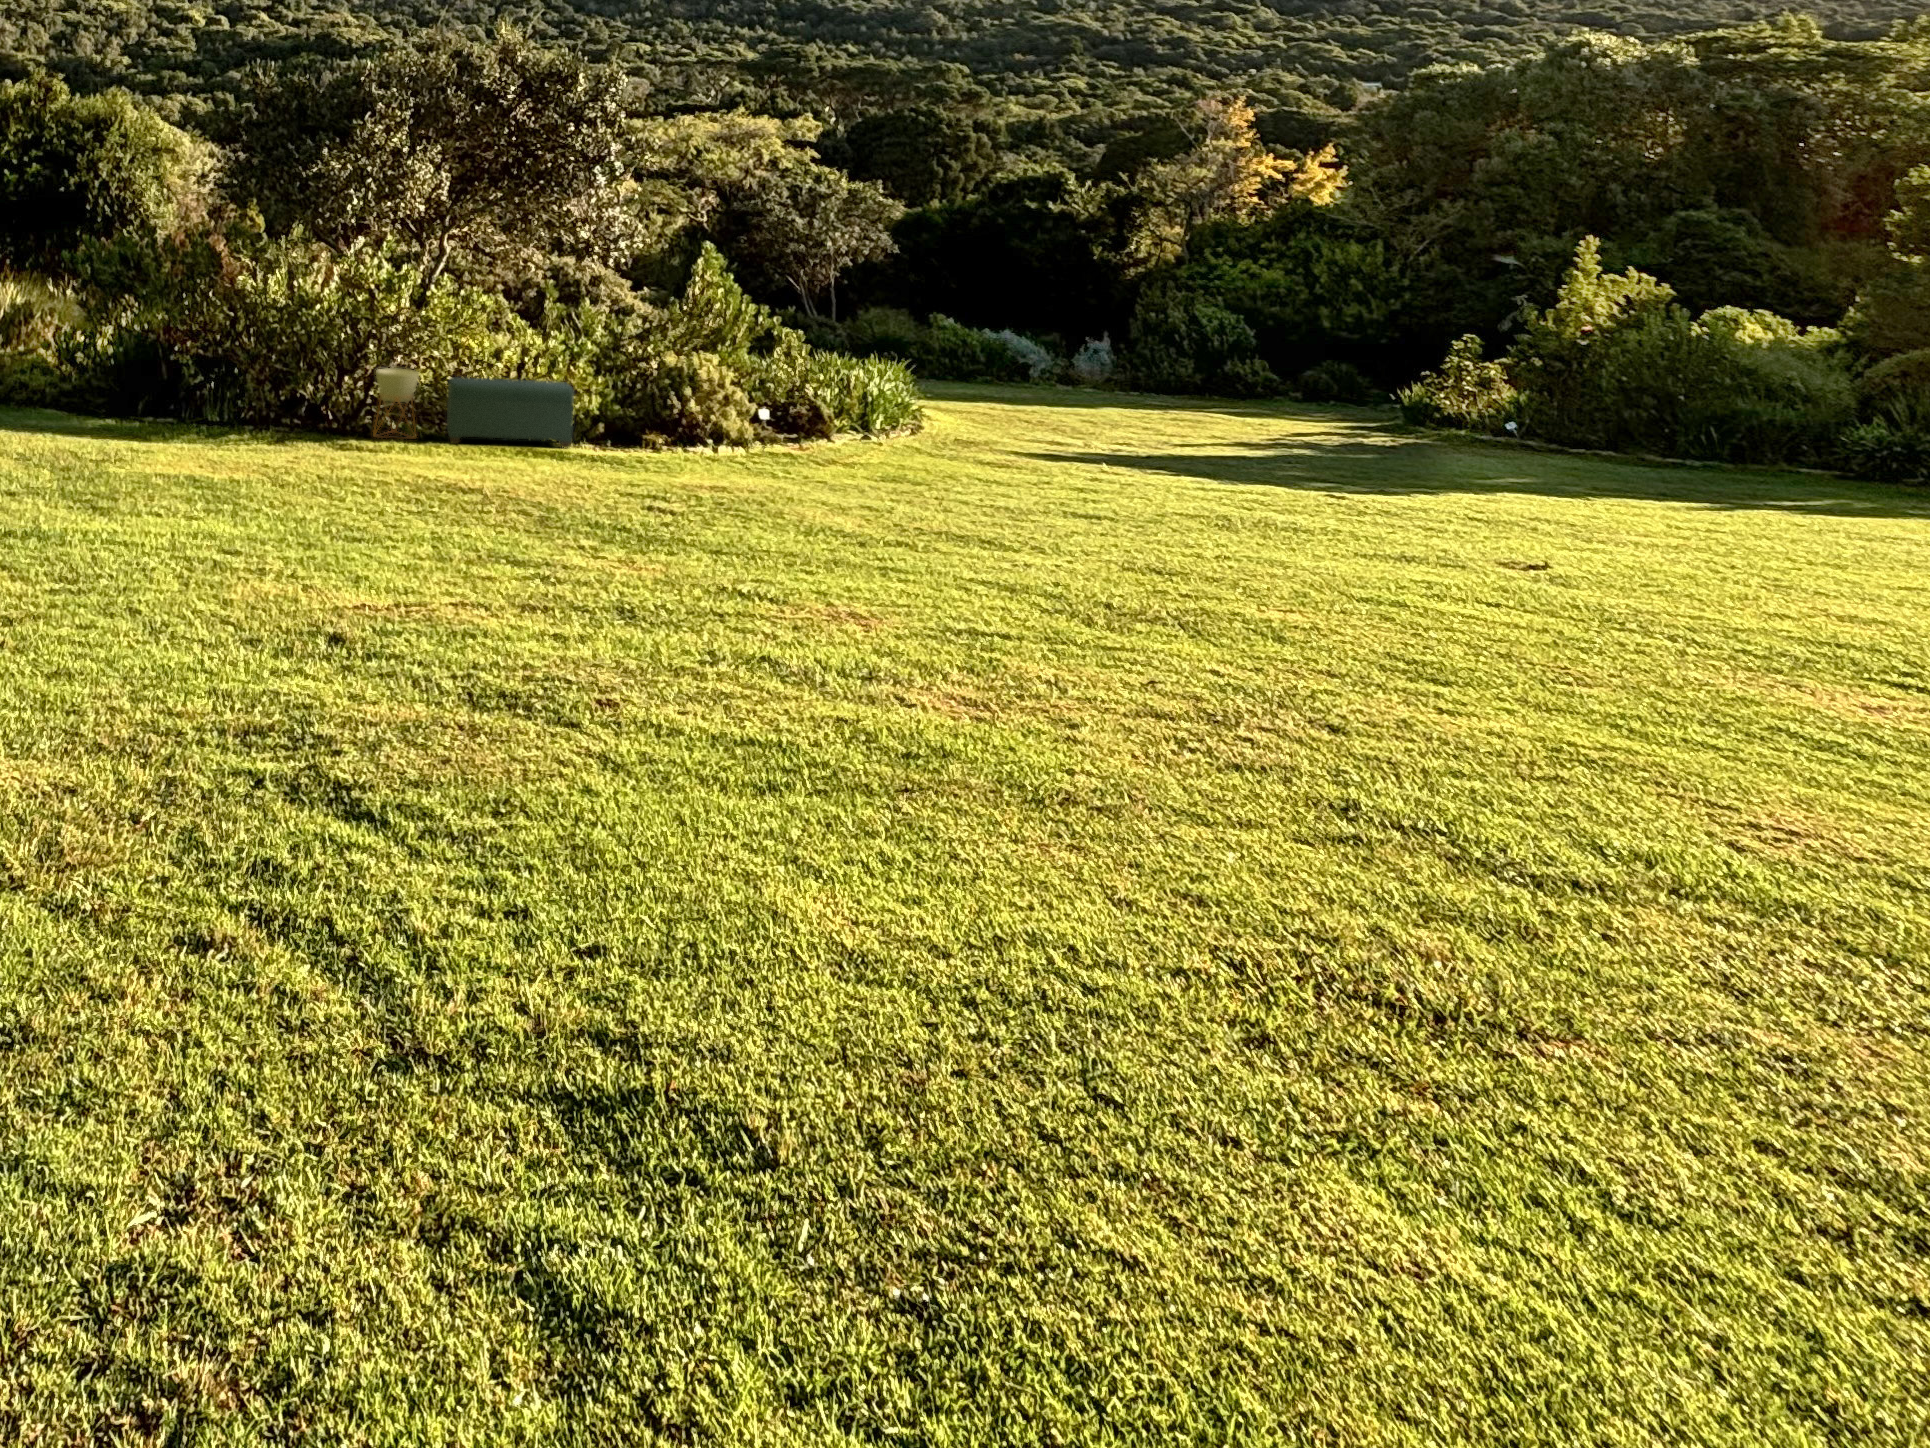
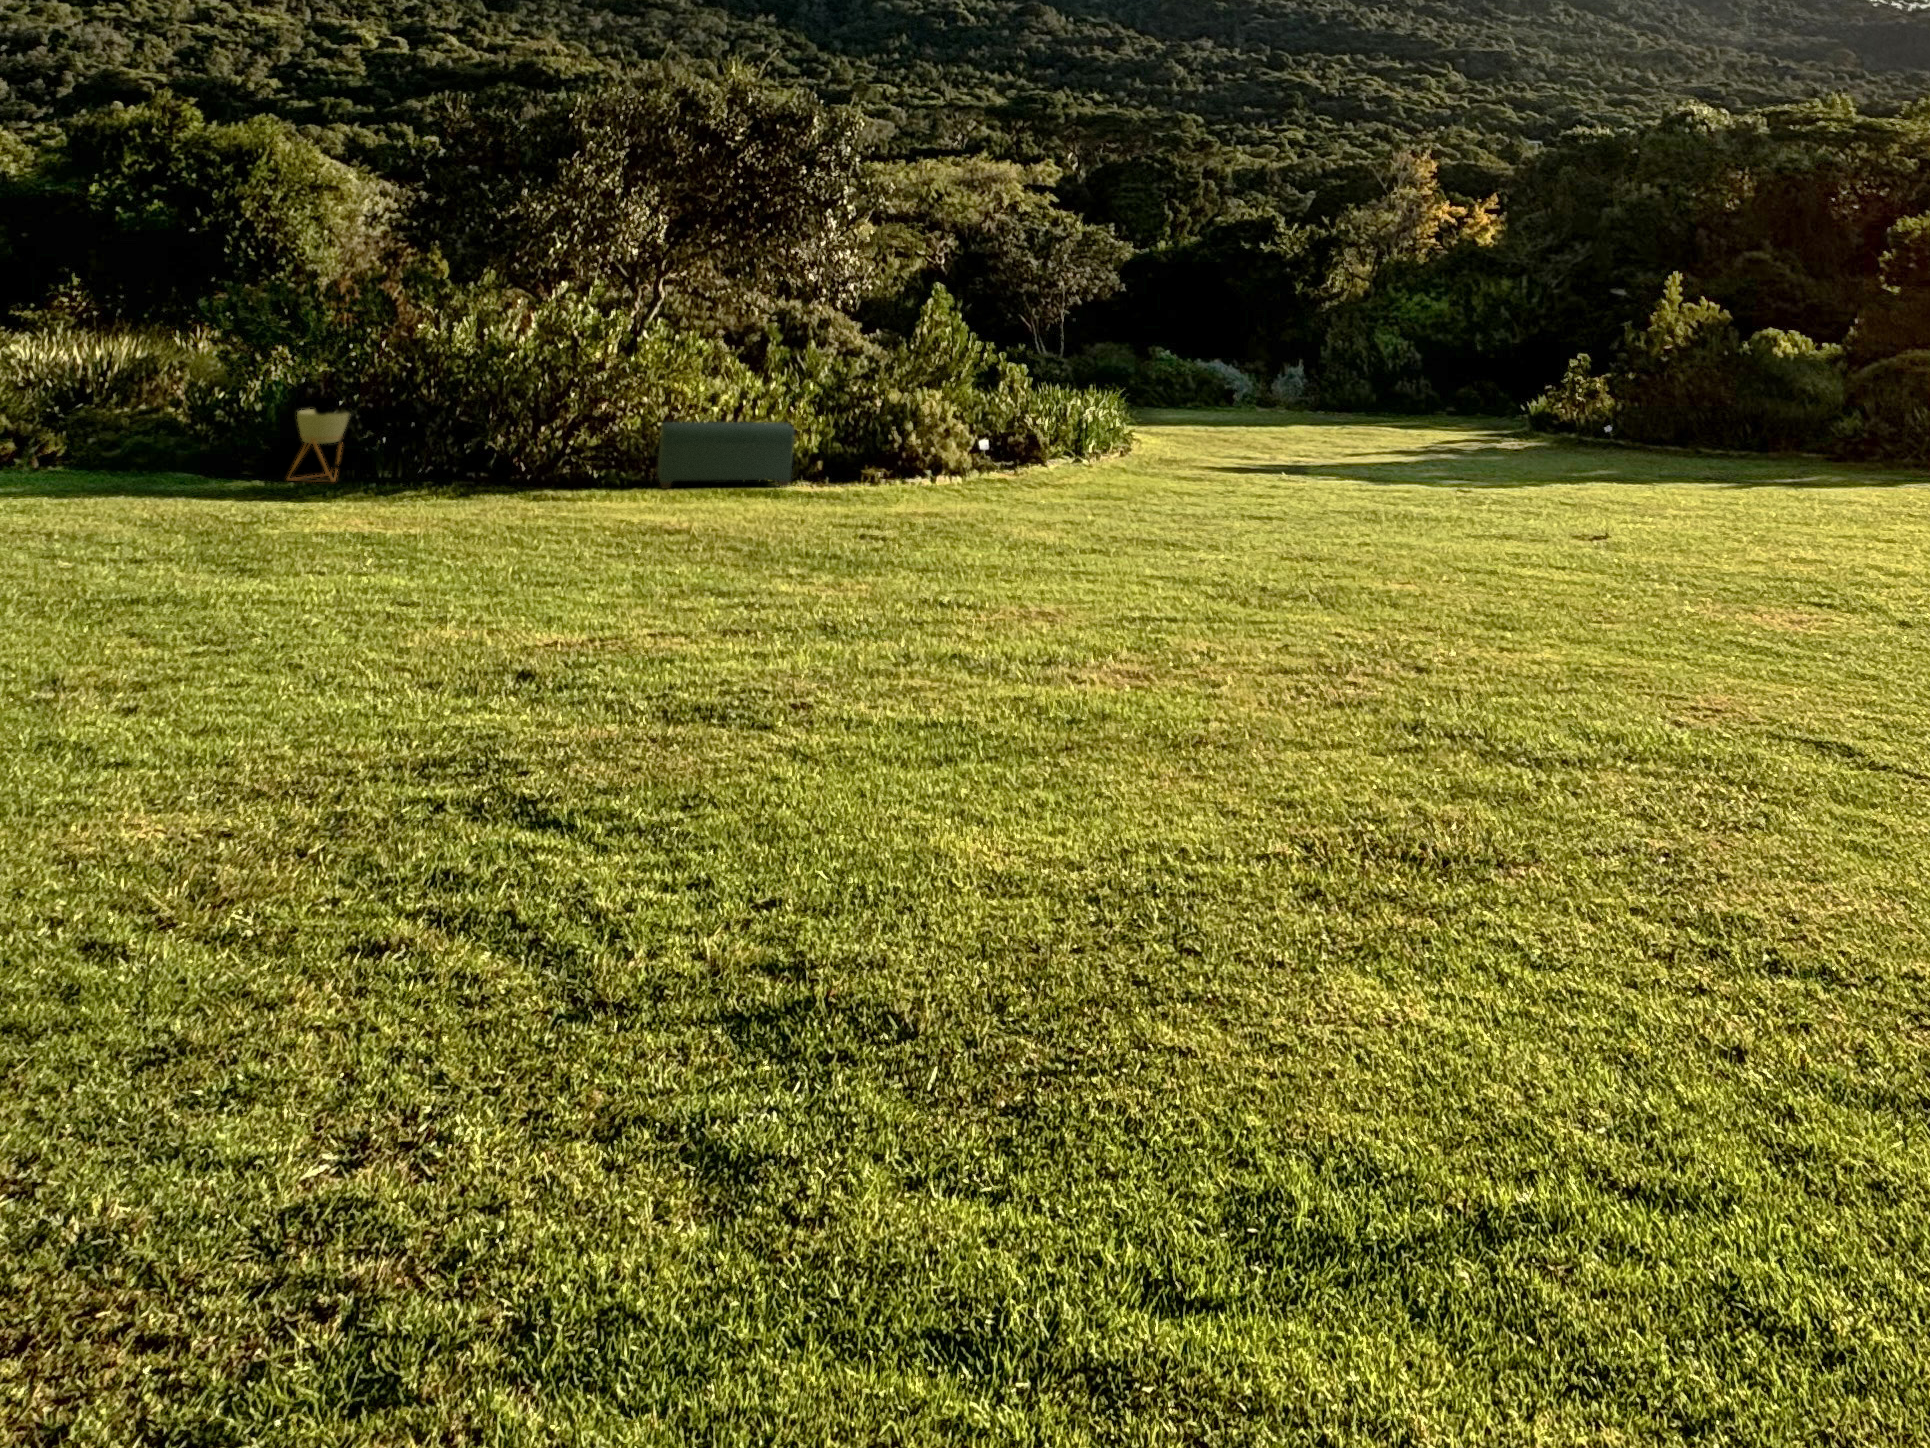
planter: present [373,368,419,439] -> present [287,409,349,482]

